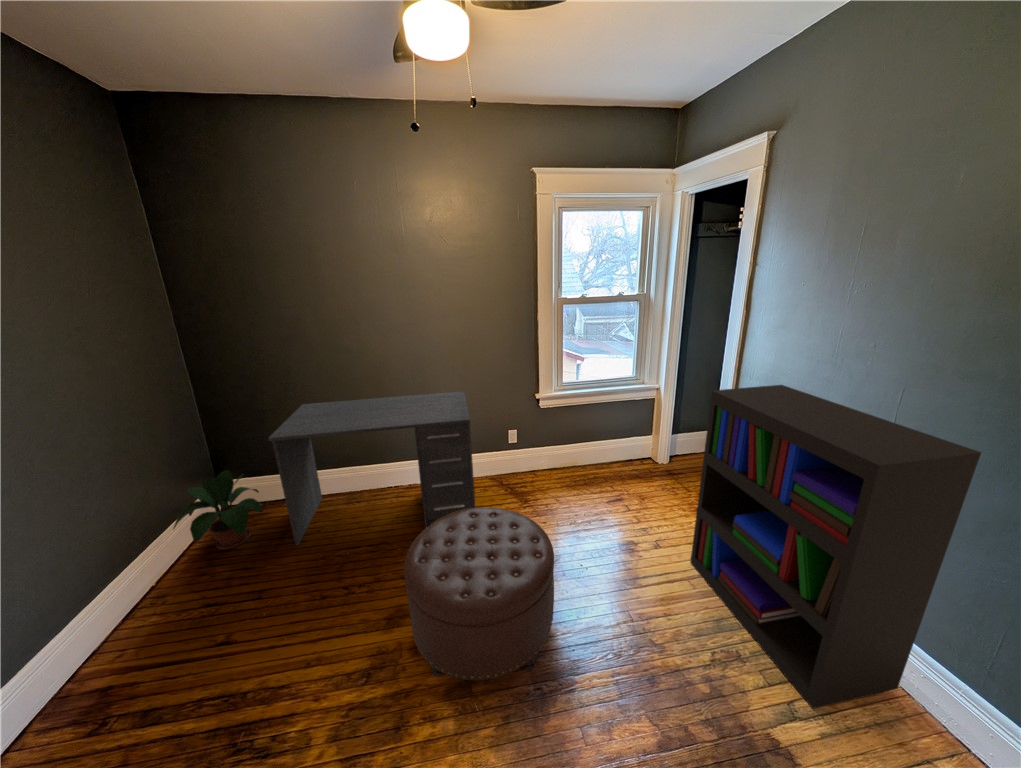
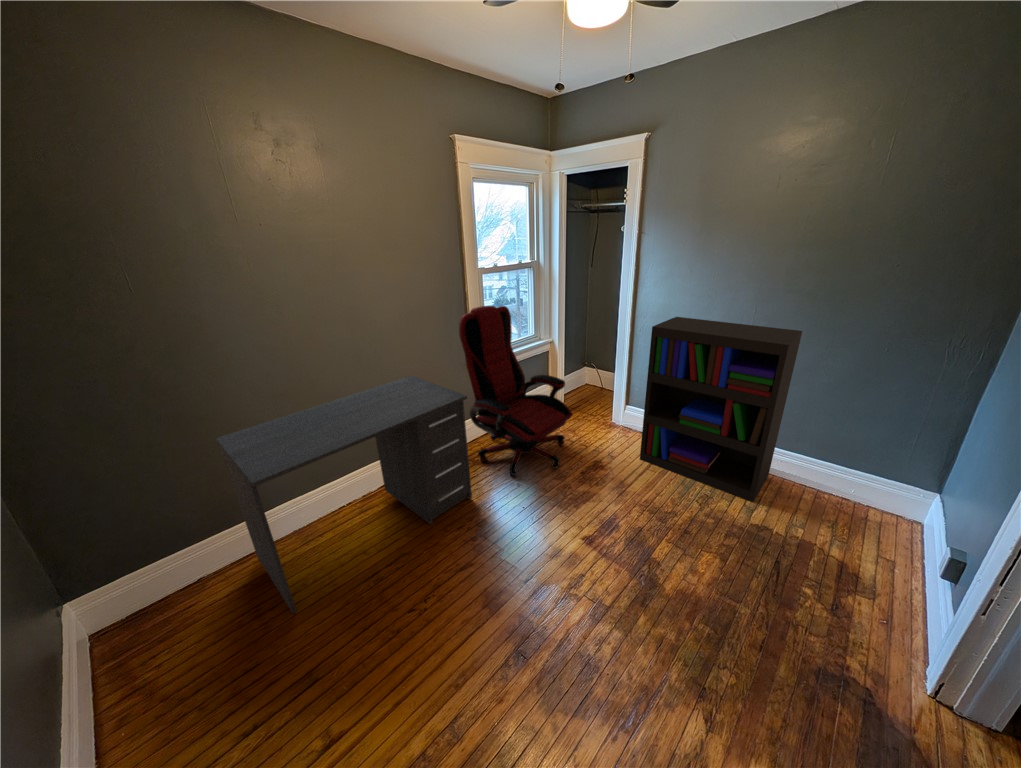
office chair: none [511,337,622,529] -> present [459,306,573,476]
potted plant: present [174,470,262,549] -> none [76,559,222,695]
ottoman: present [404,507,554,680] -> none [502,461,638,616]

